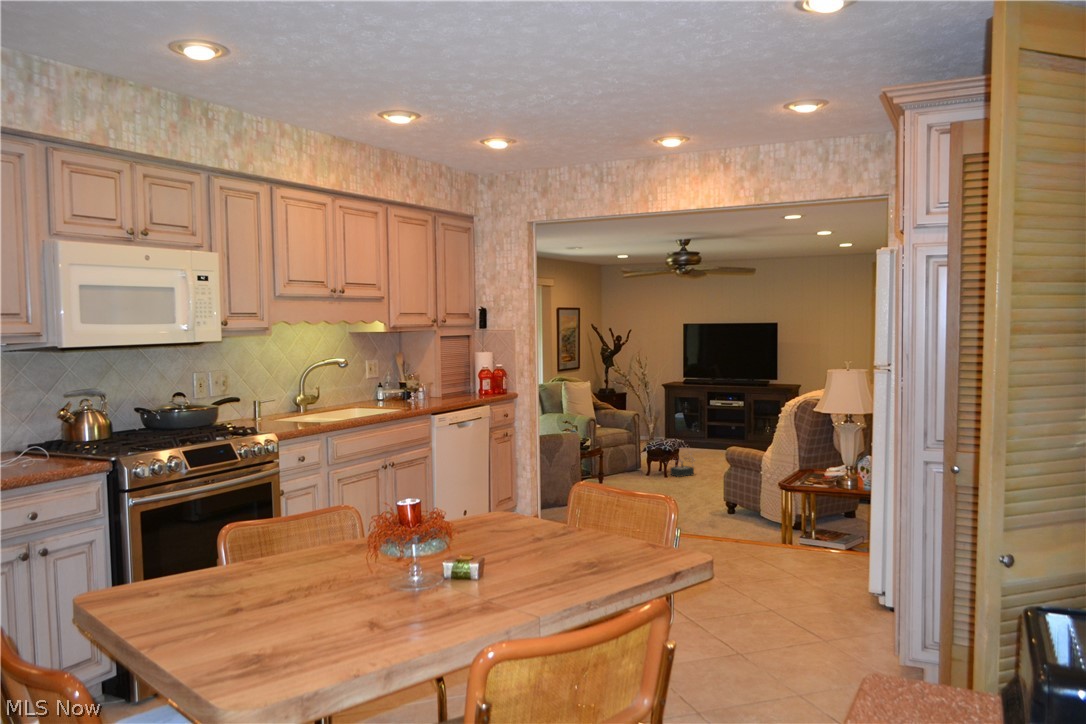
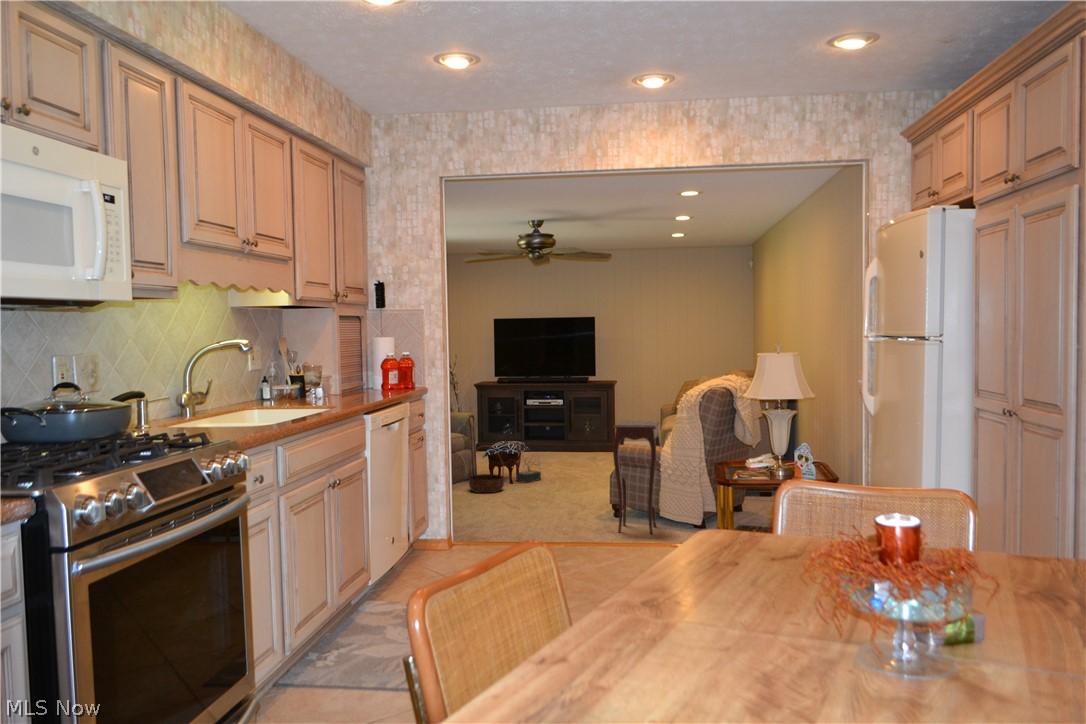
side table: none [712,426,762,531] -> present [613,420,660,534]
basket: none [621,442,652,484] -> present [469,446,504,493]

